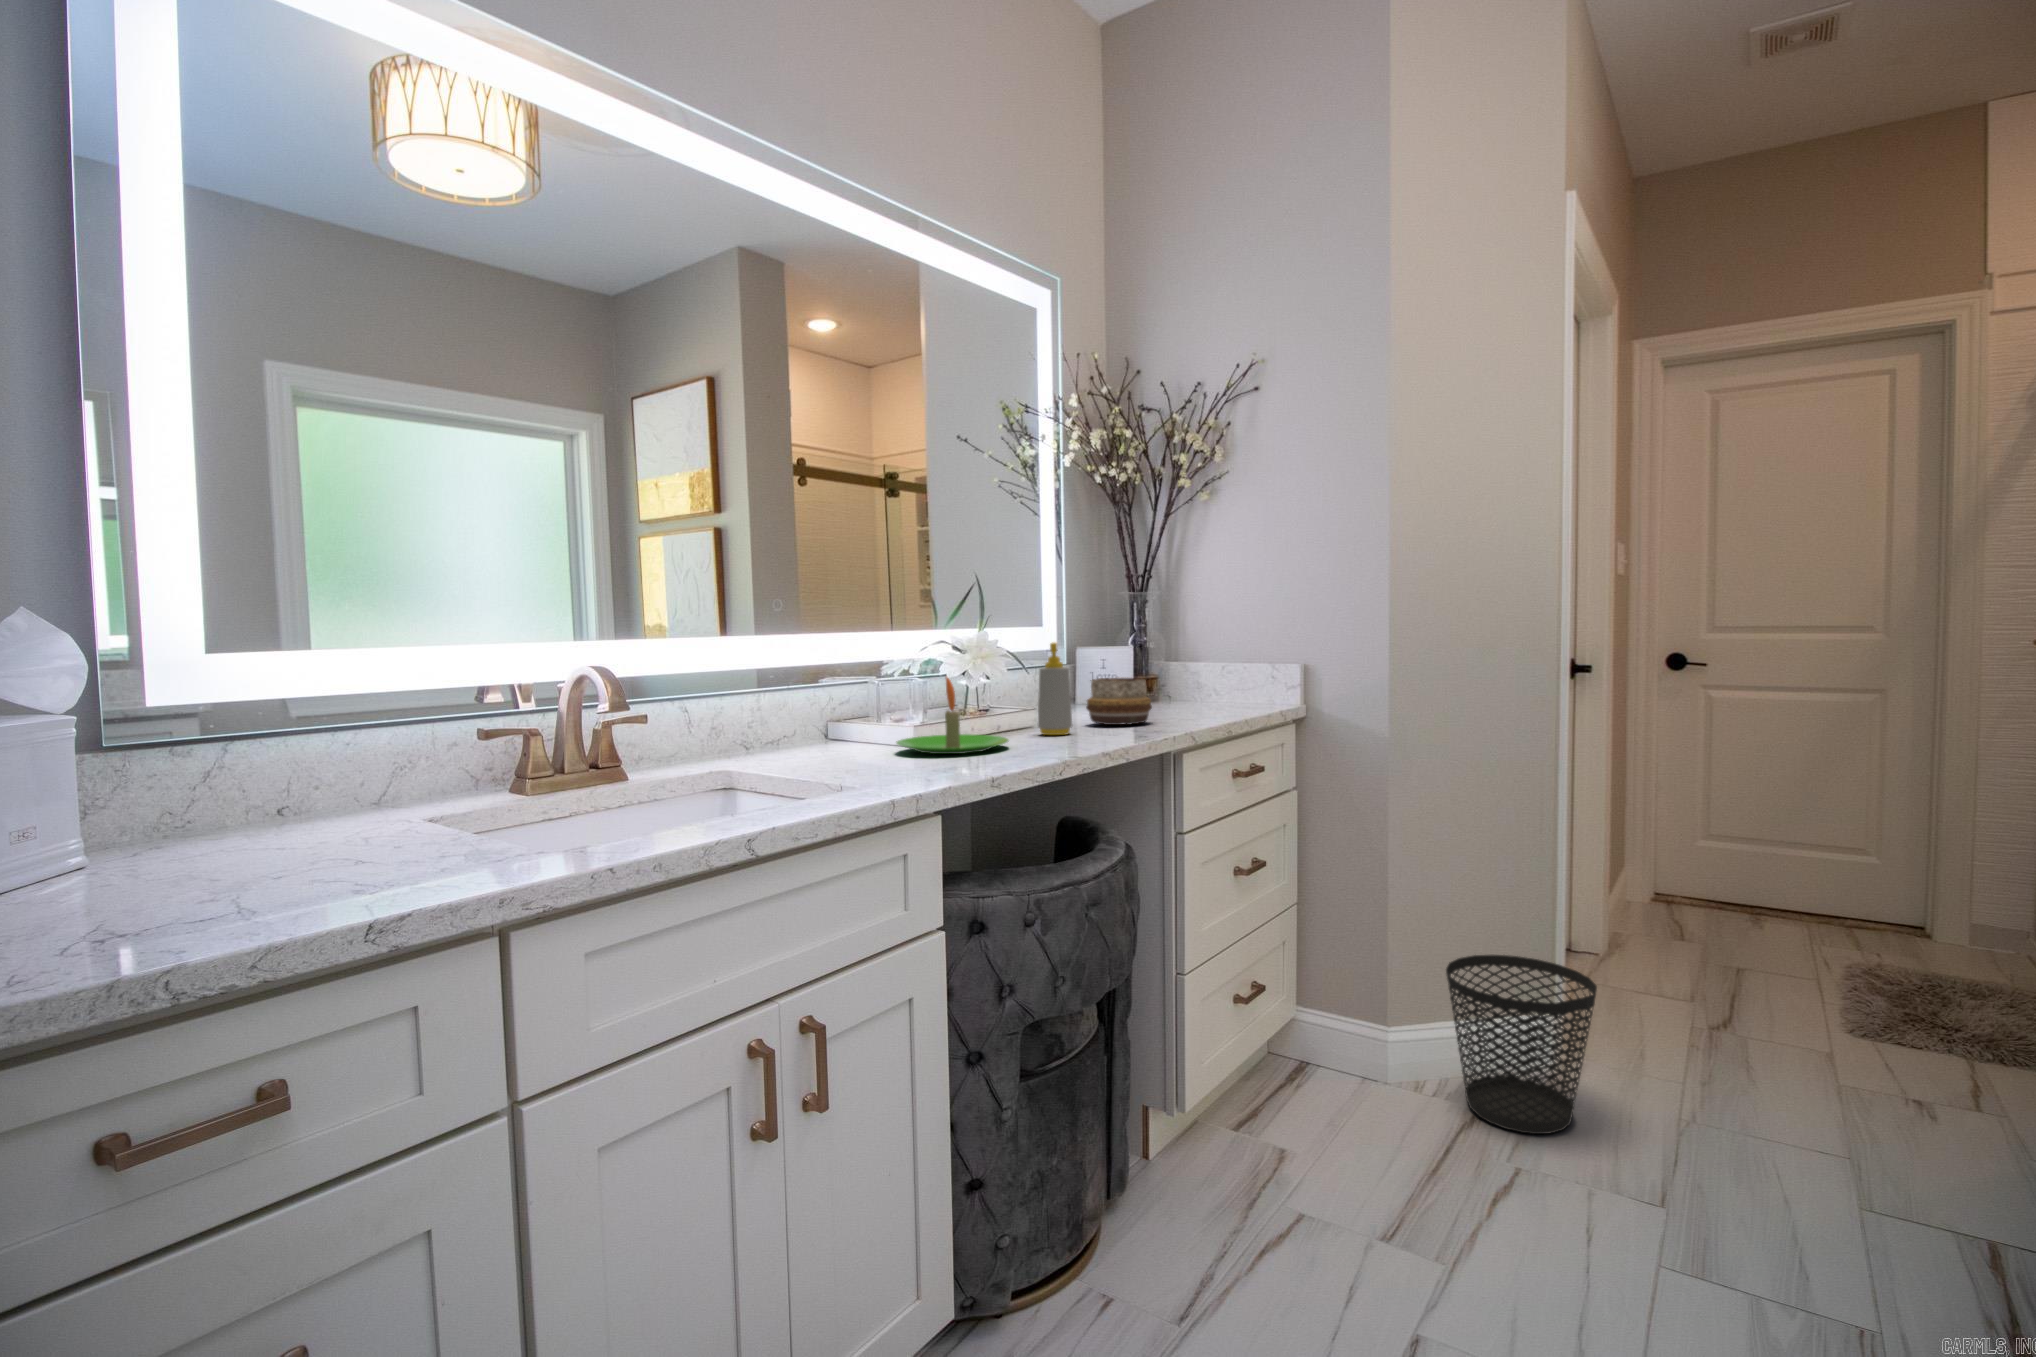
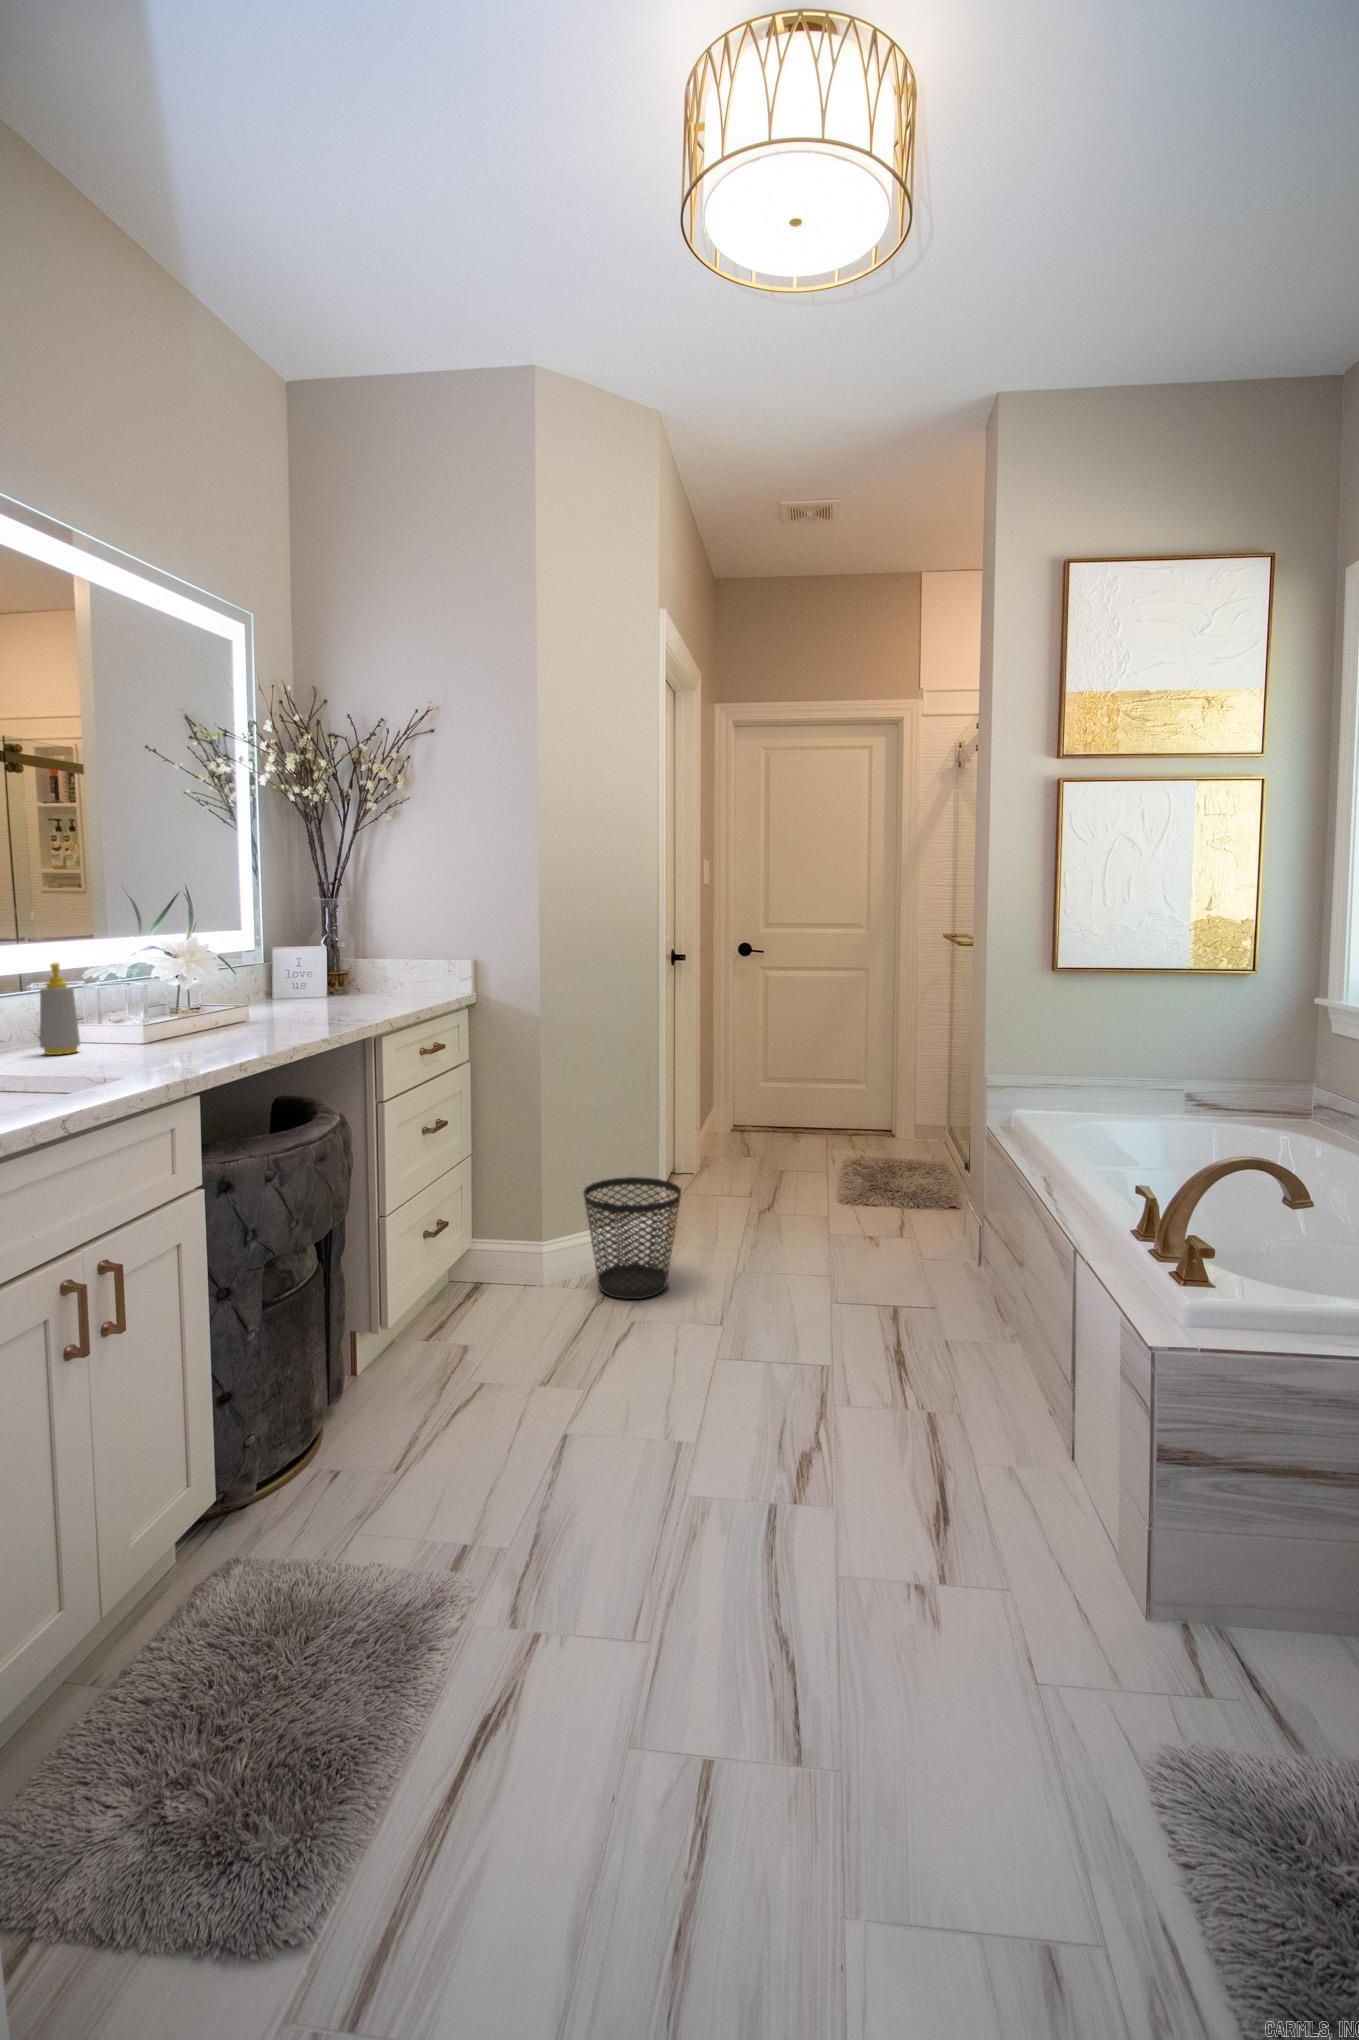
soap bottle: present [1038,642,1072,735] -> present [40,963,80,1055]
candle: present [897,677,1009,754] -> none [128,982,236,1049]
decorative bowl: present [1086,678,1152,725] -> none [294,978,353,1018]

